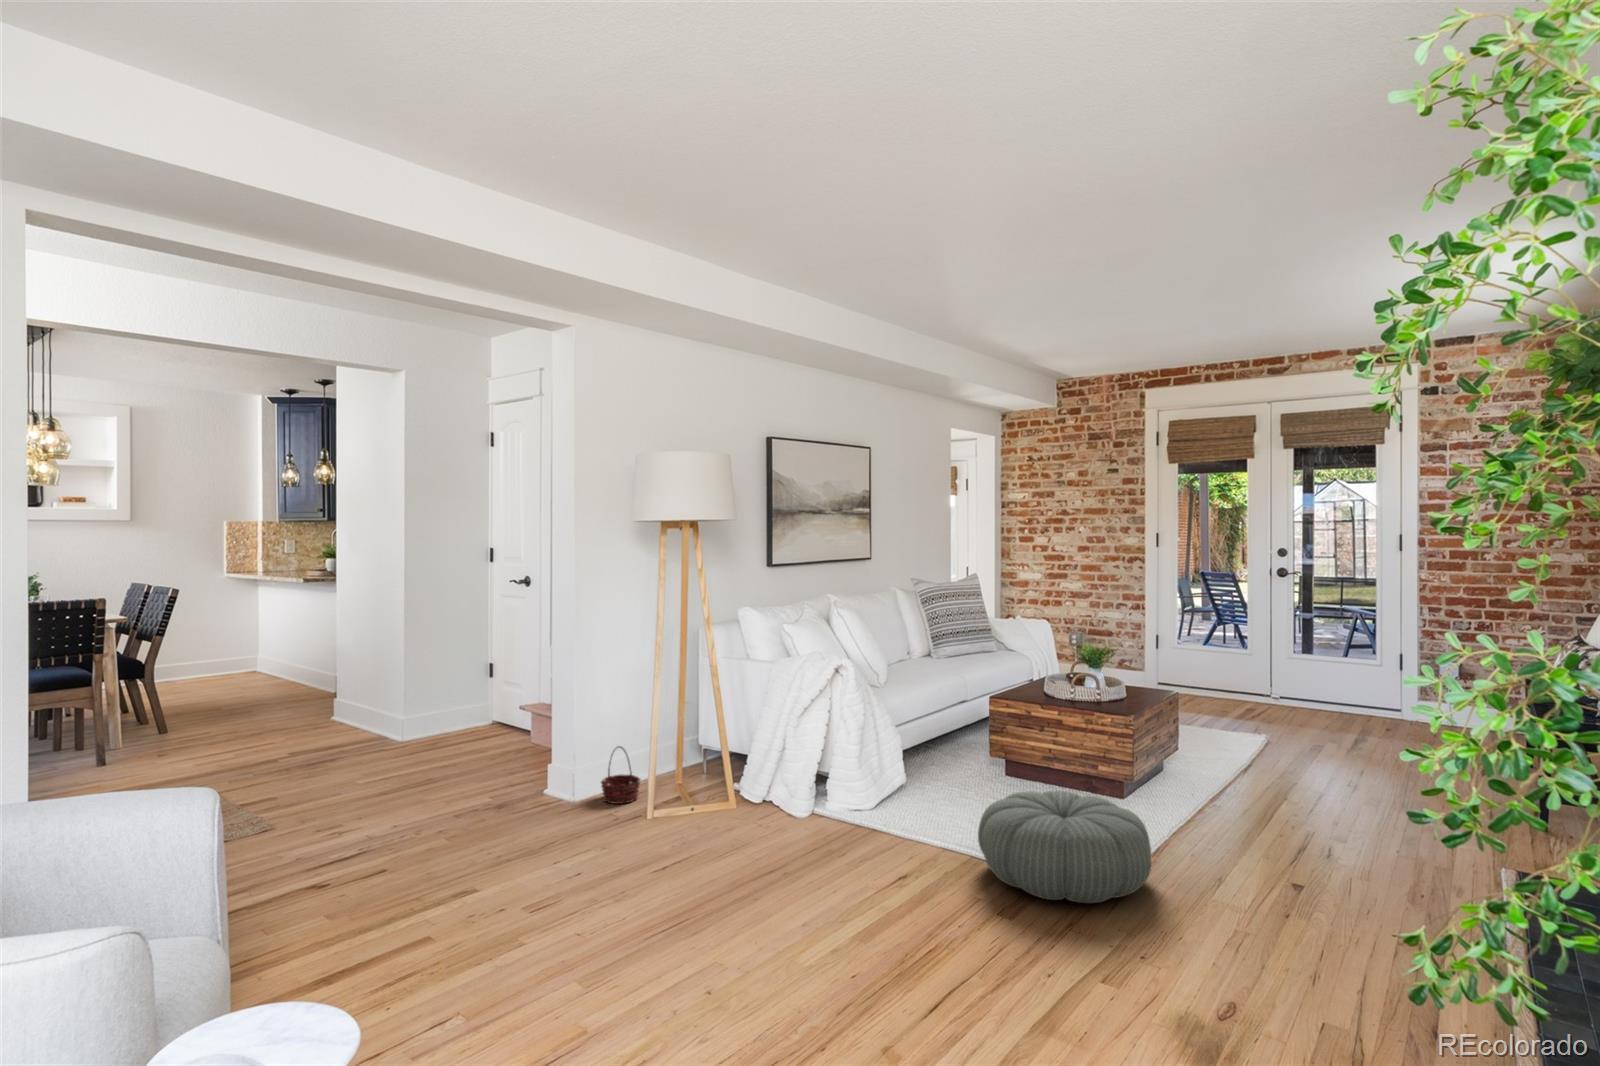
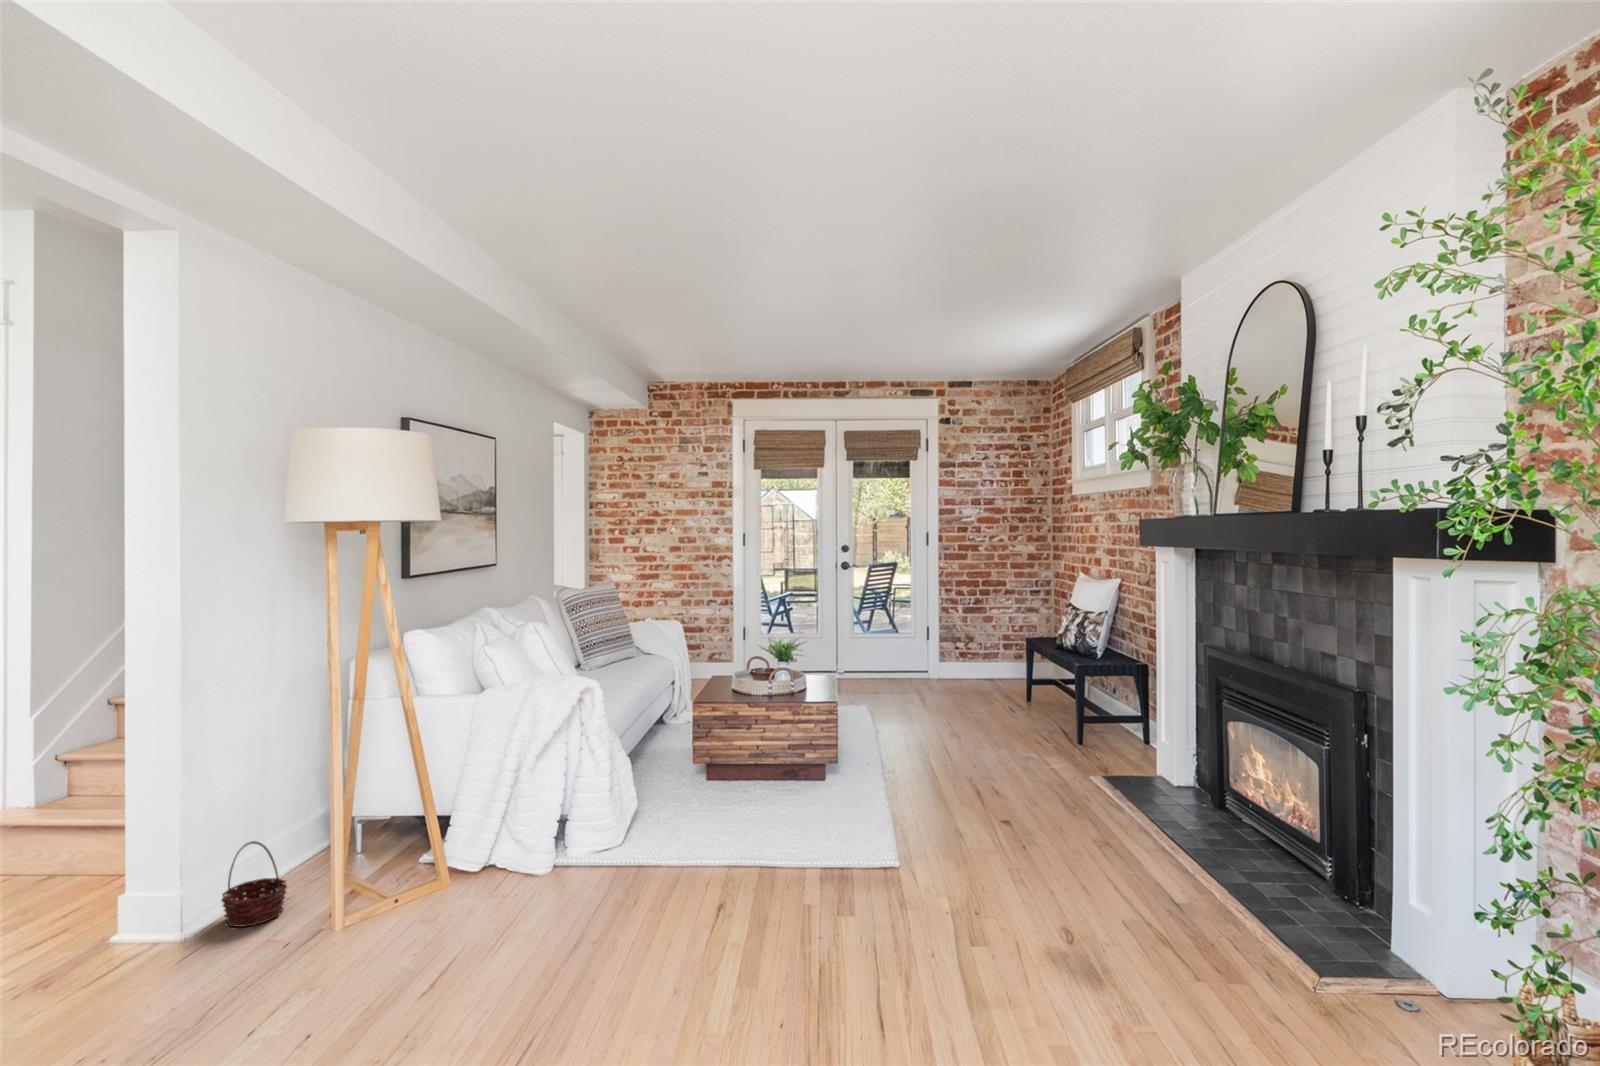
pouf: present [978,791,1151,903] -> none [771,782,933,892]

